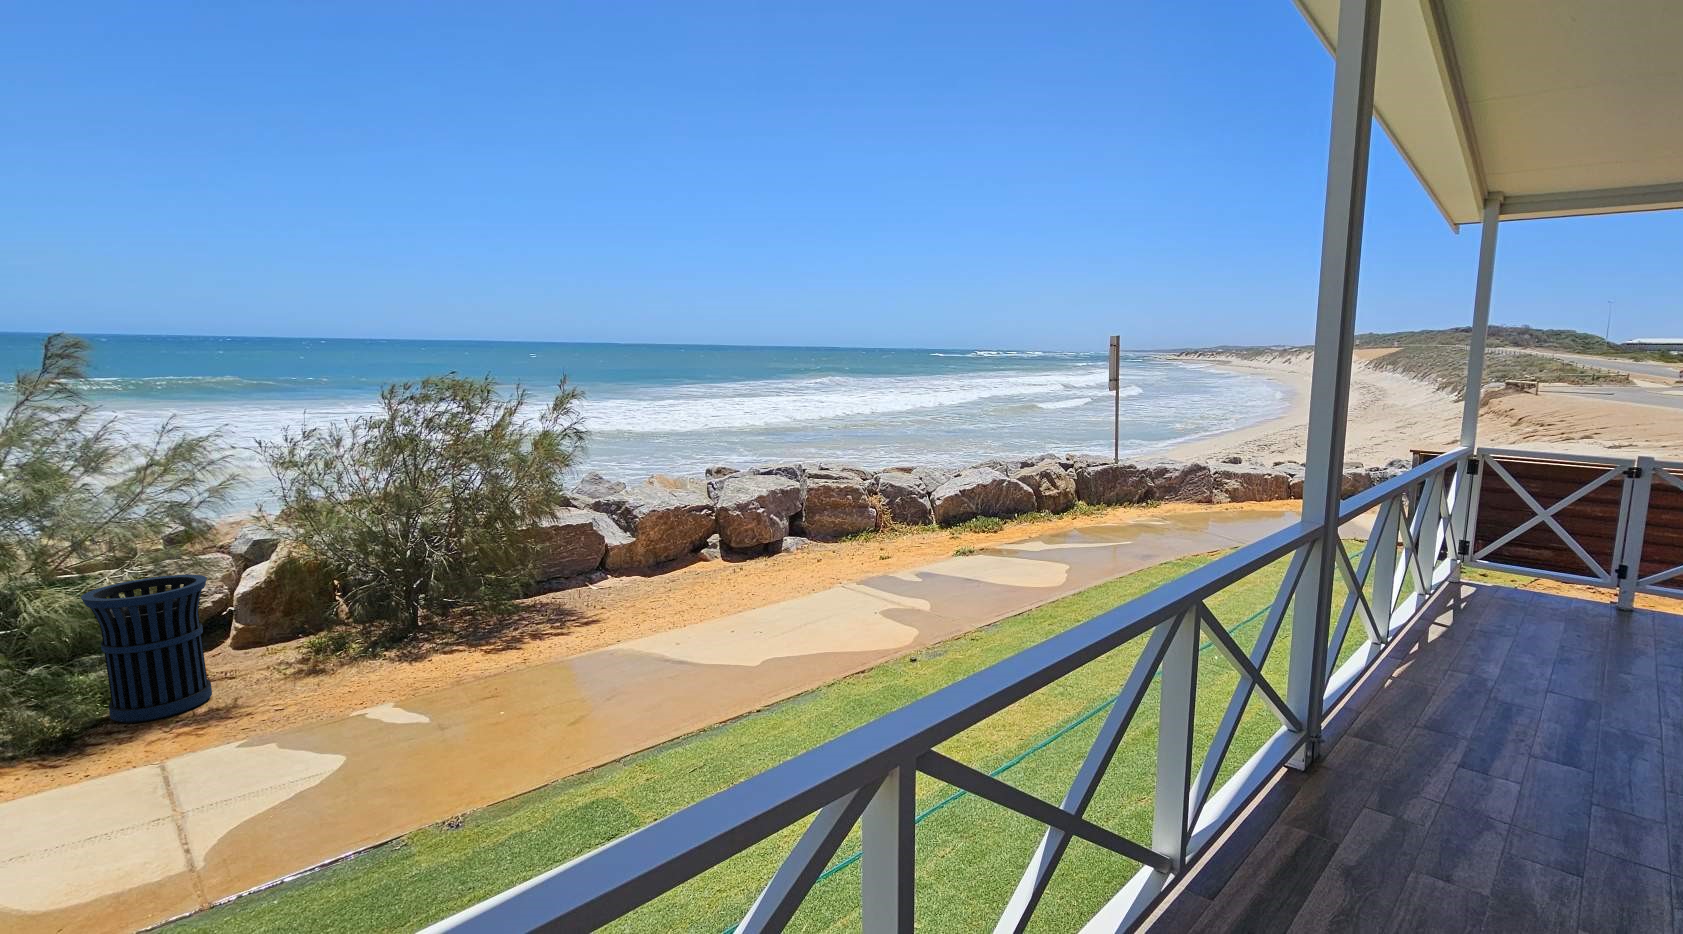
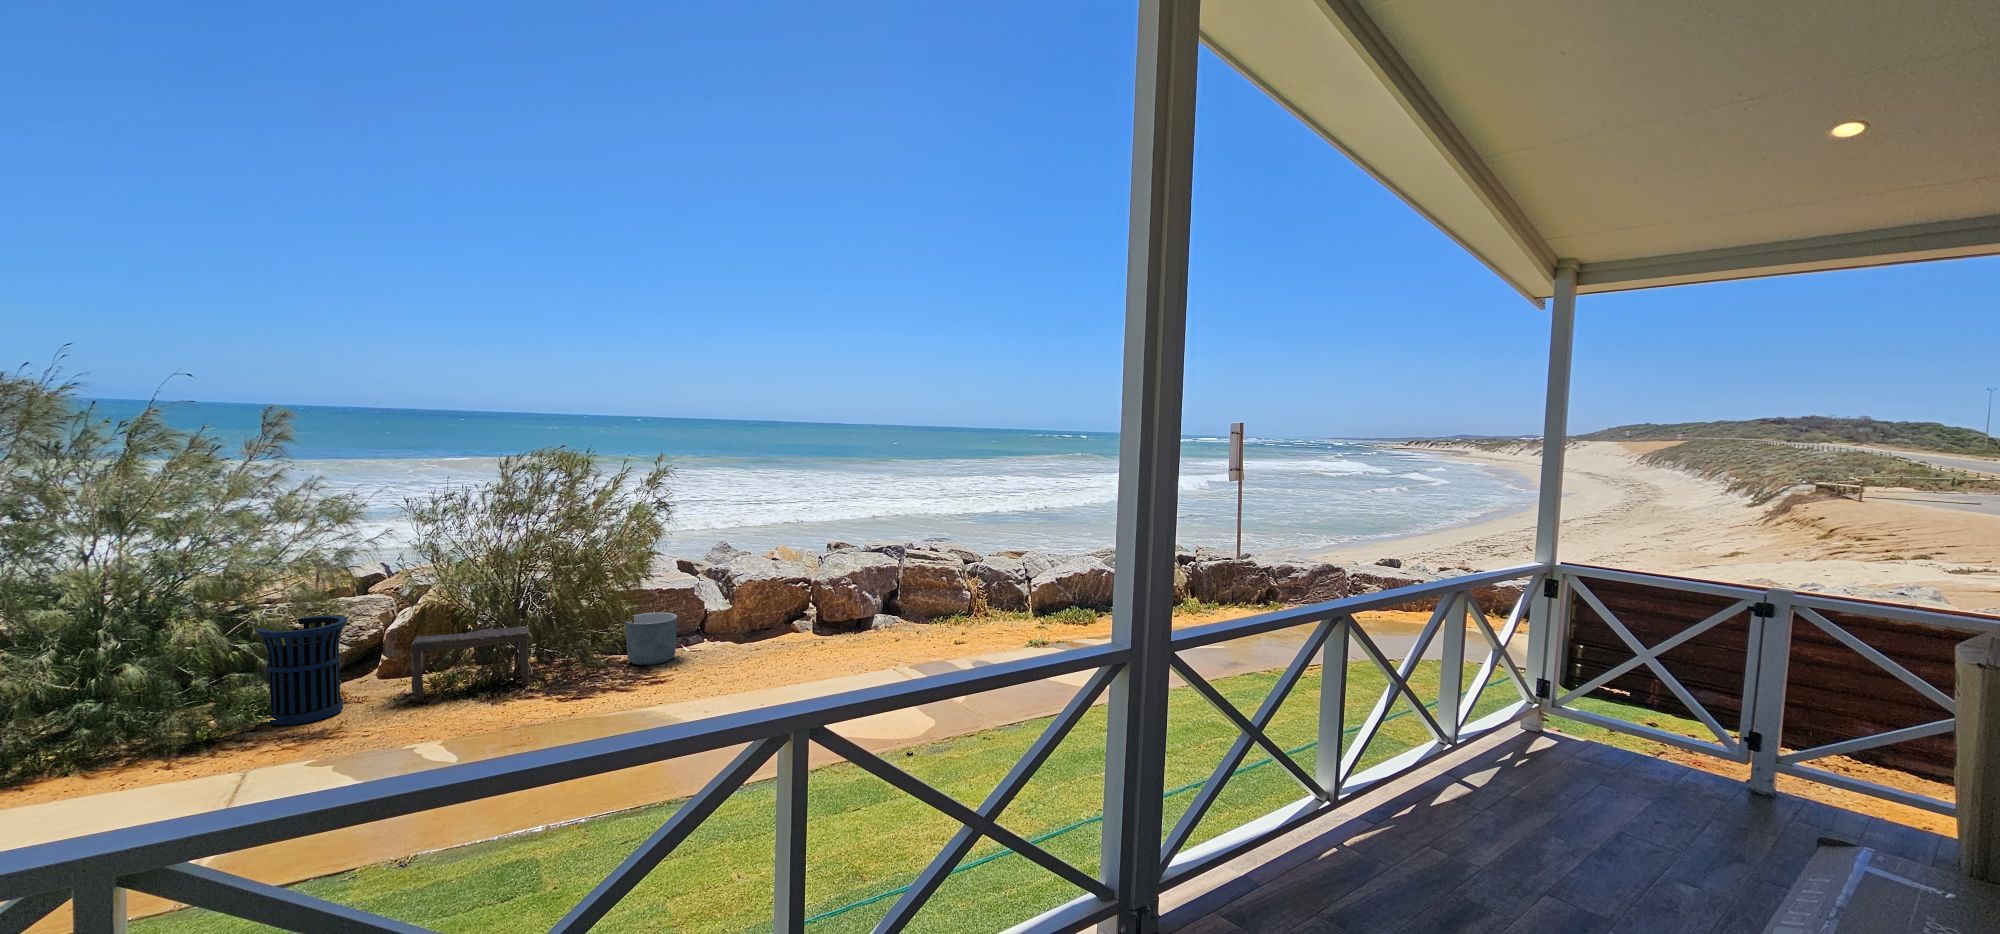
planter: none [539,548,598,609] -> present [625,613,677,665]
bench: none [289,571,444,675] -> present [410,626,529,702]

